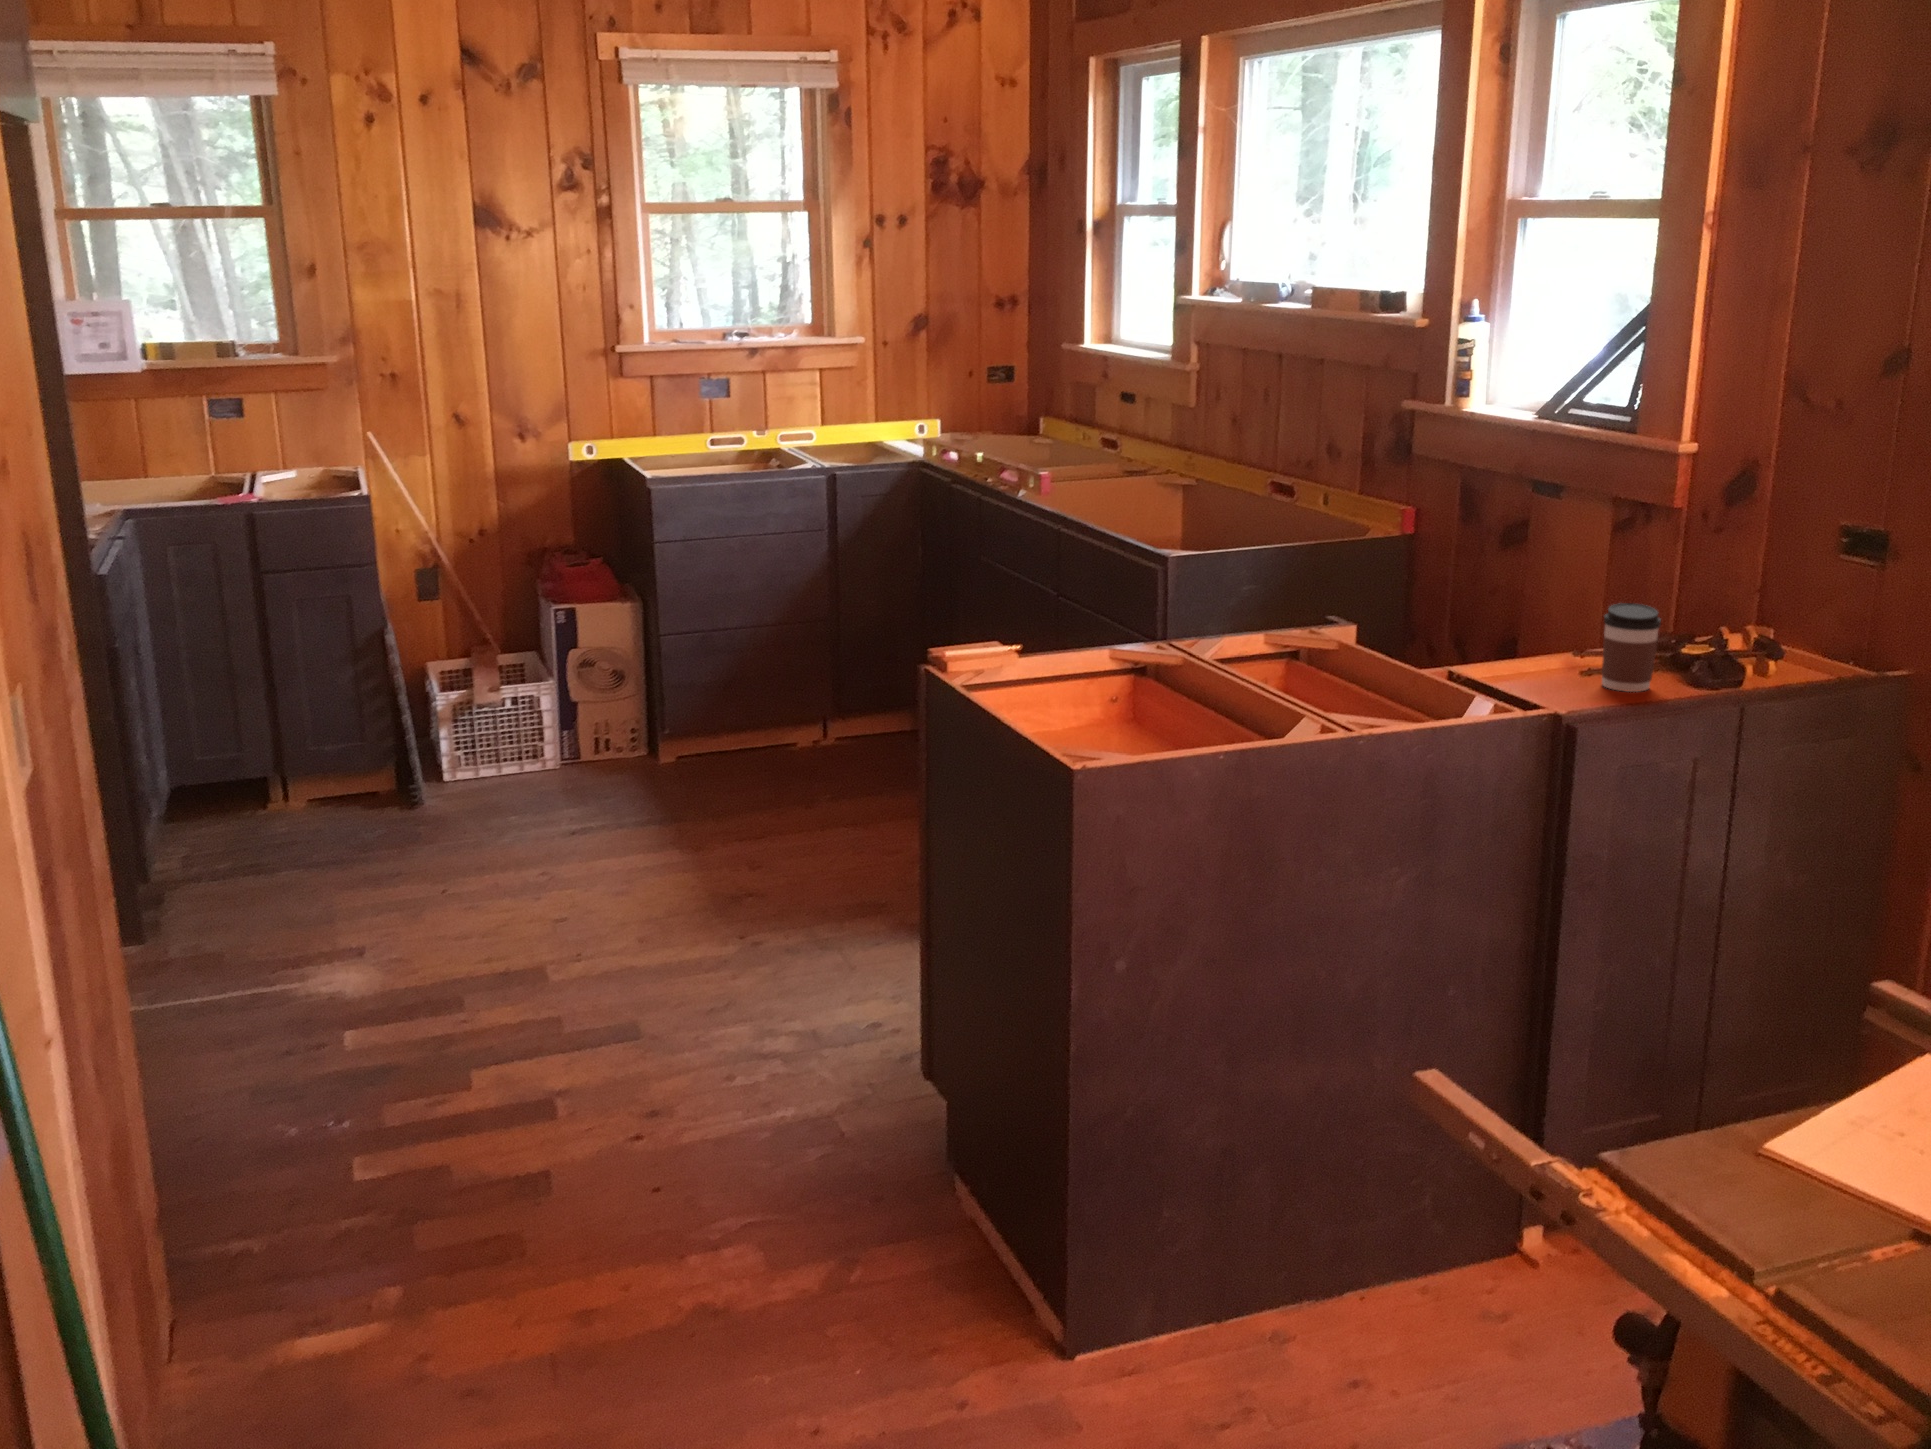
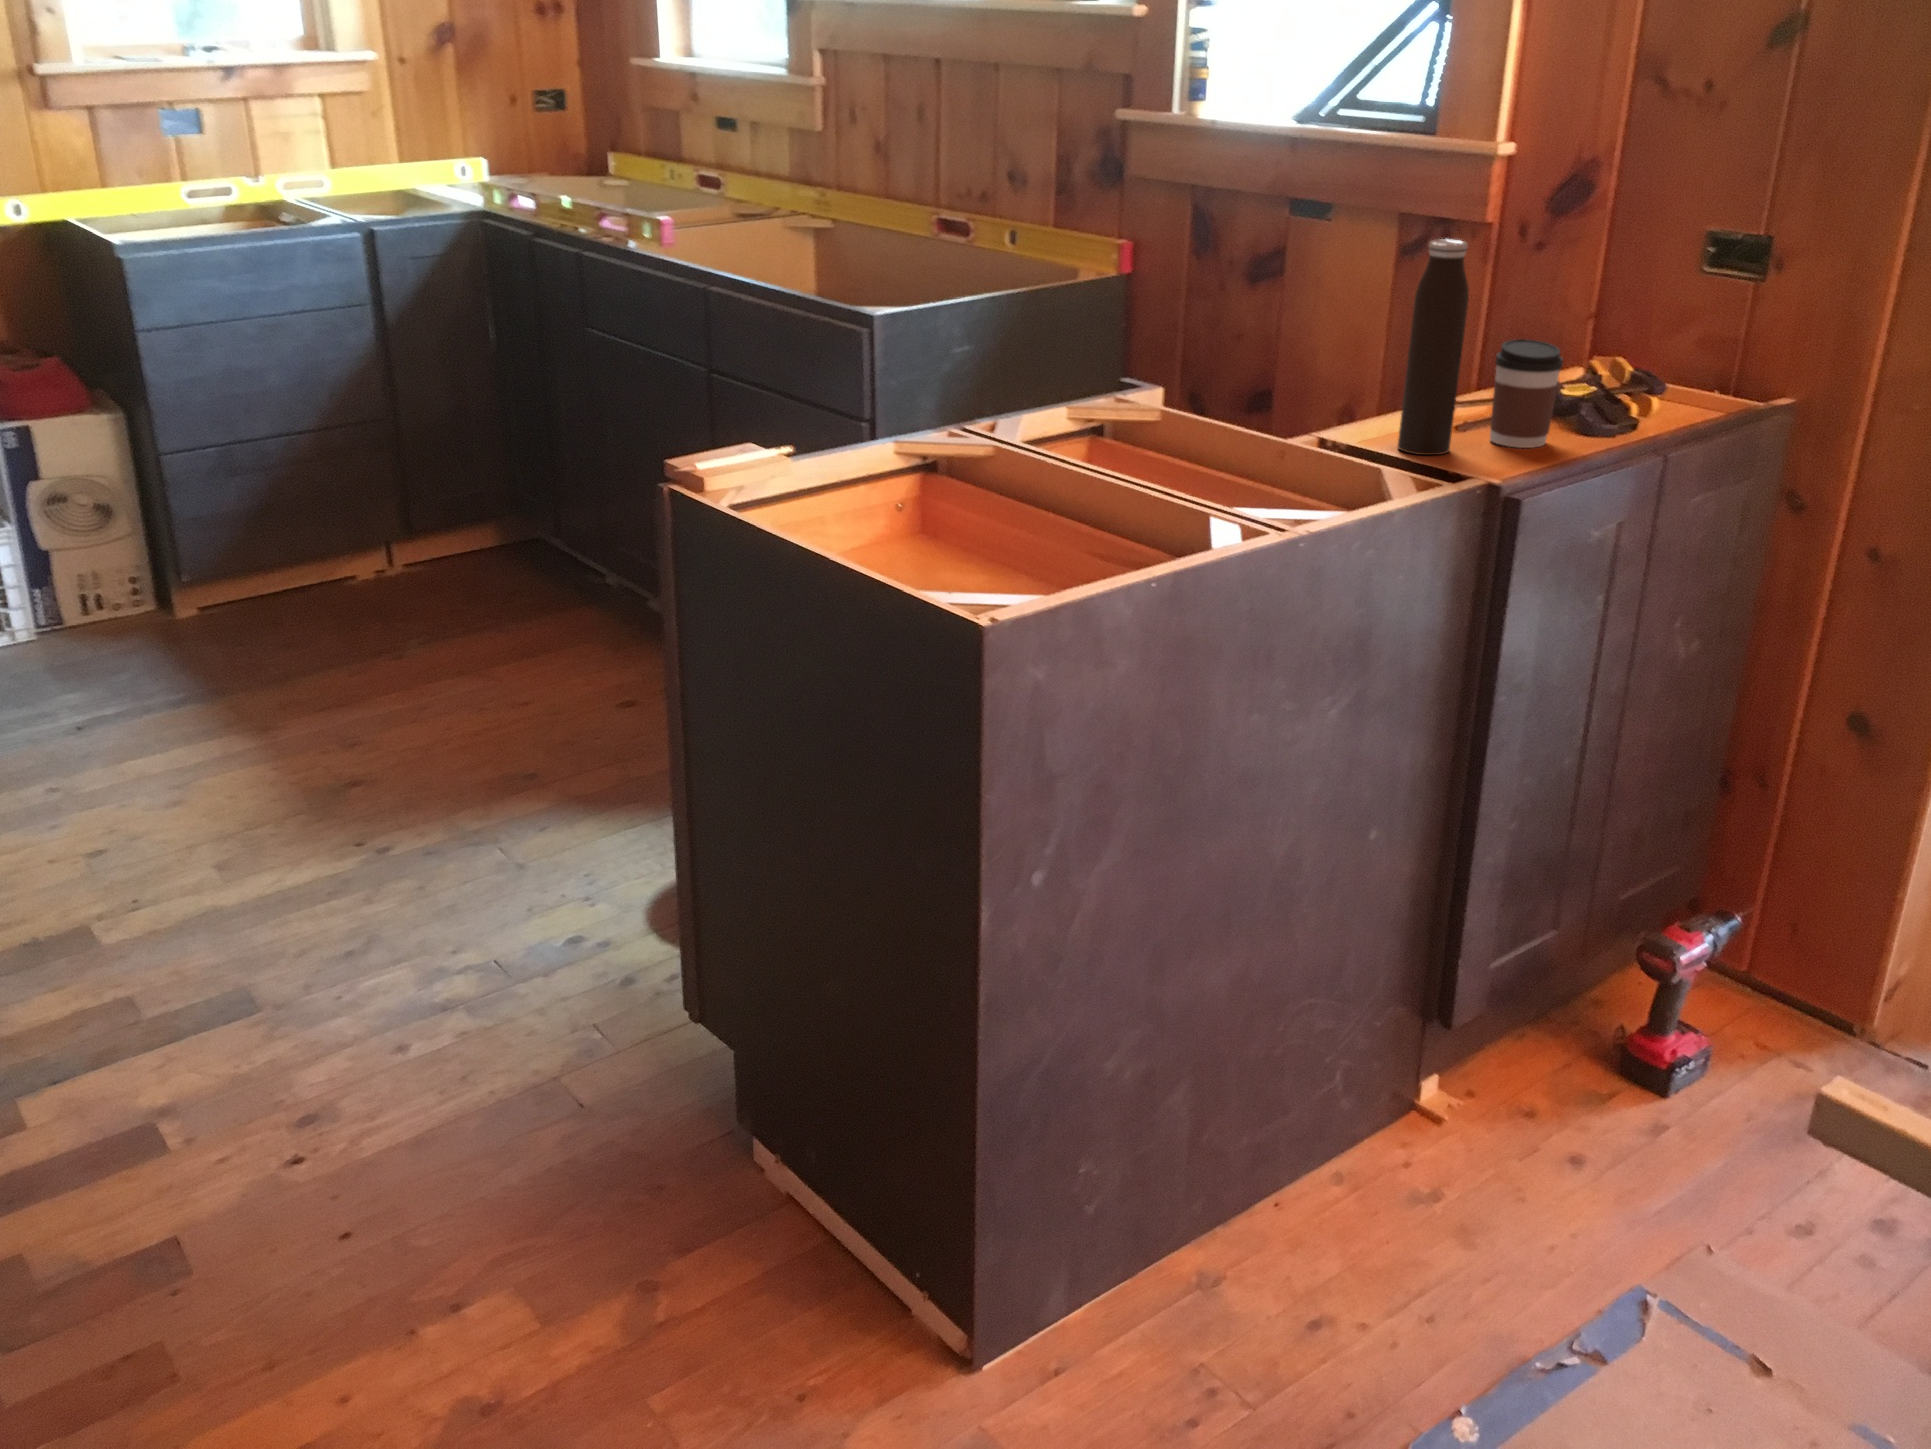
water bottle: none [1515,520,1570,691] -> present [1398,239,1469,455]

